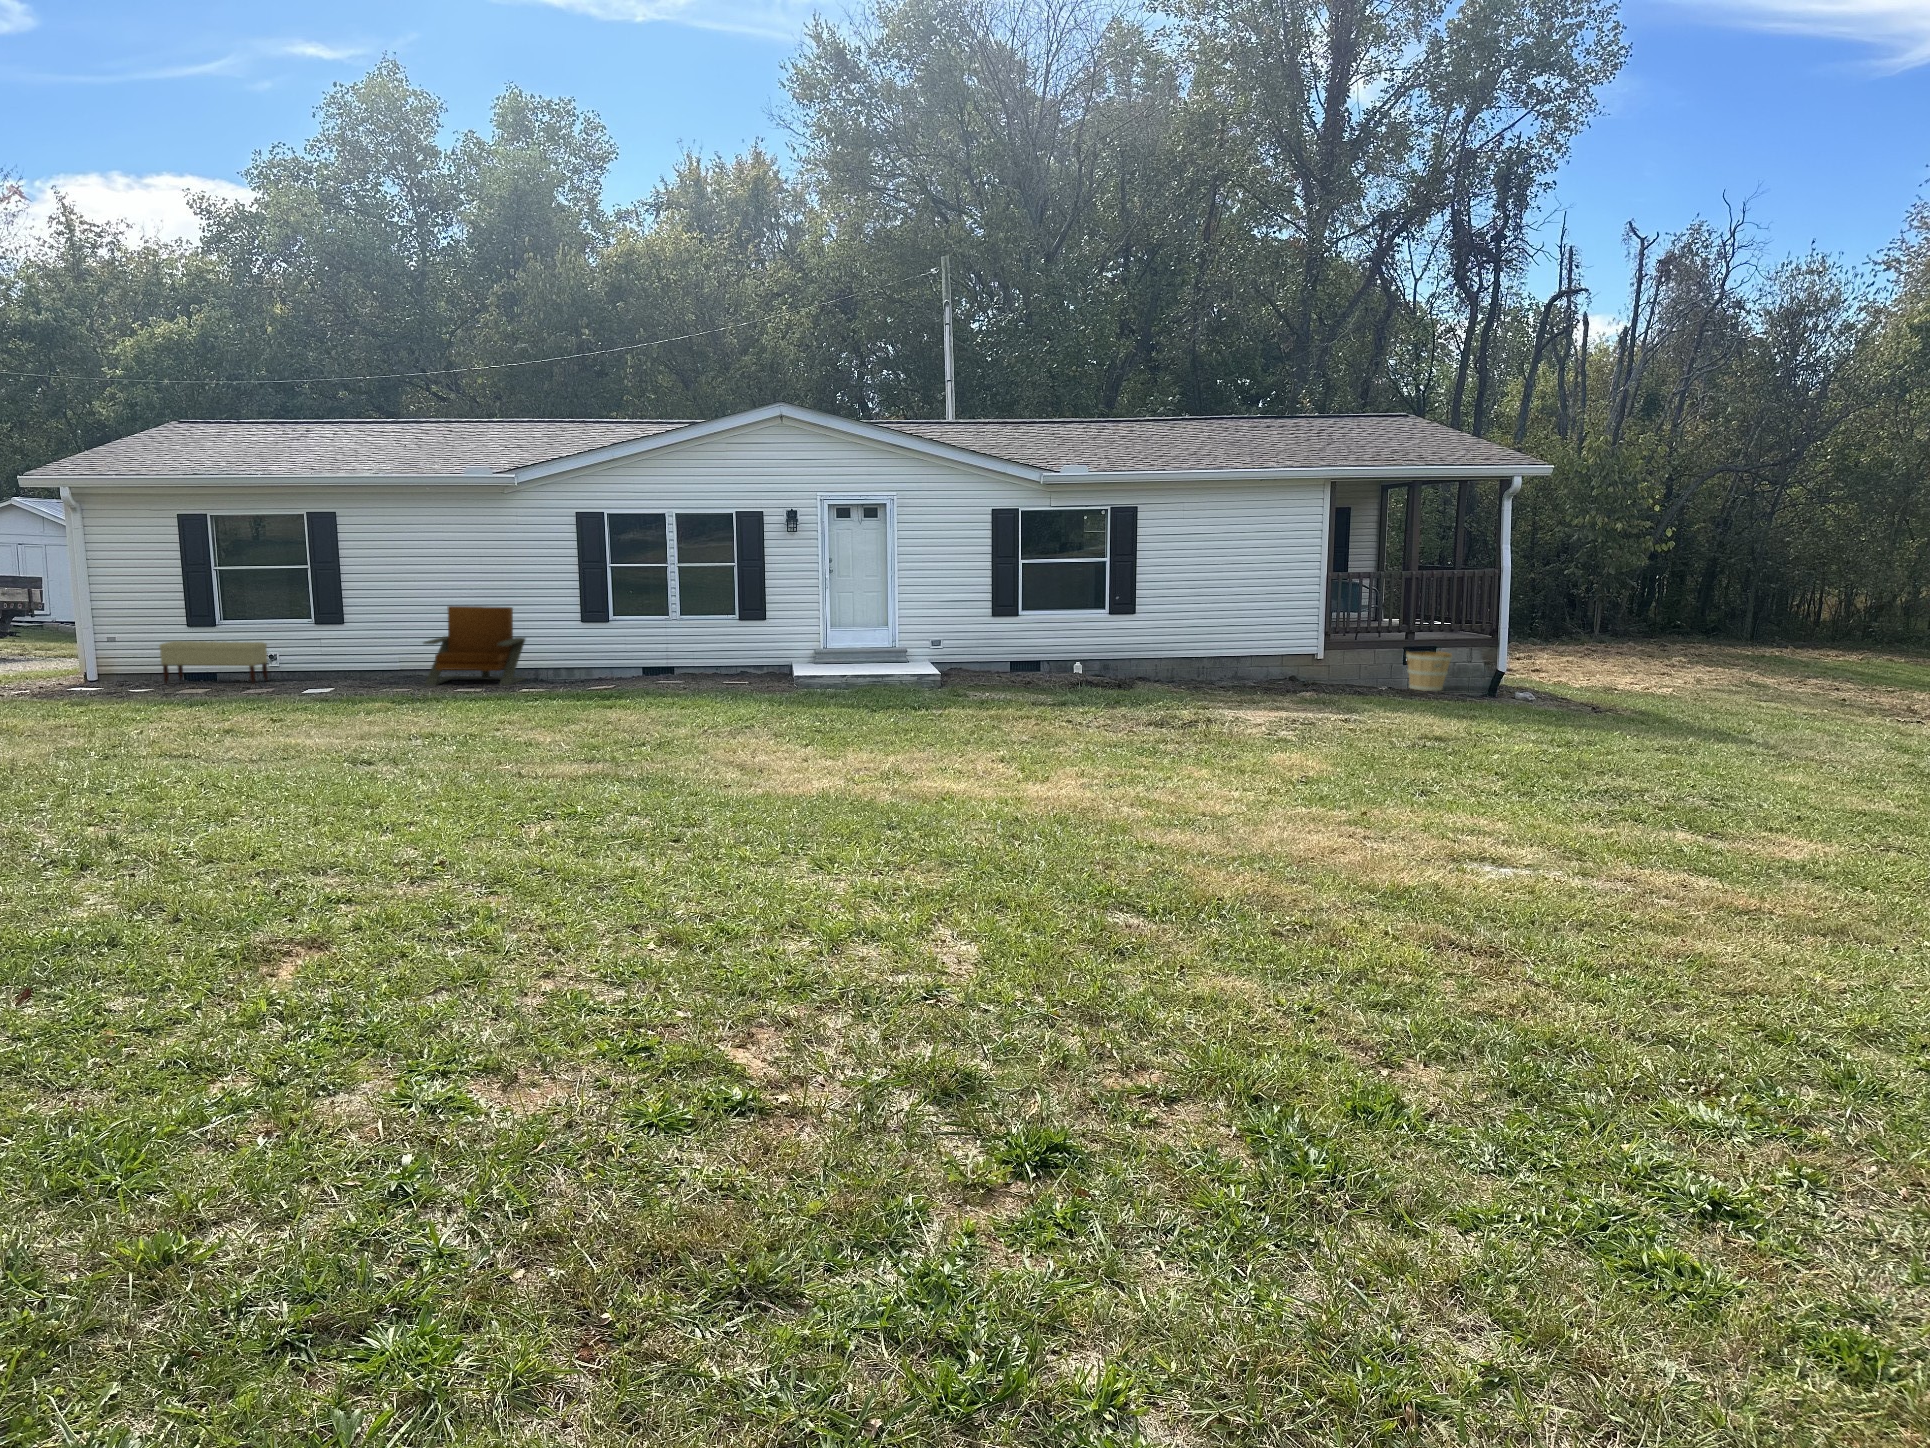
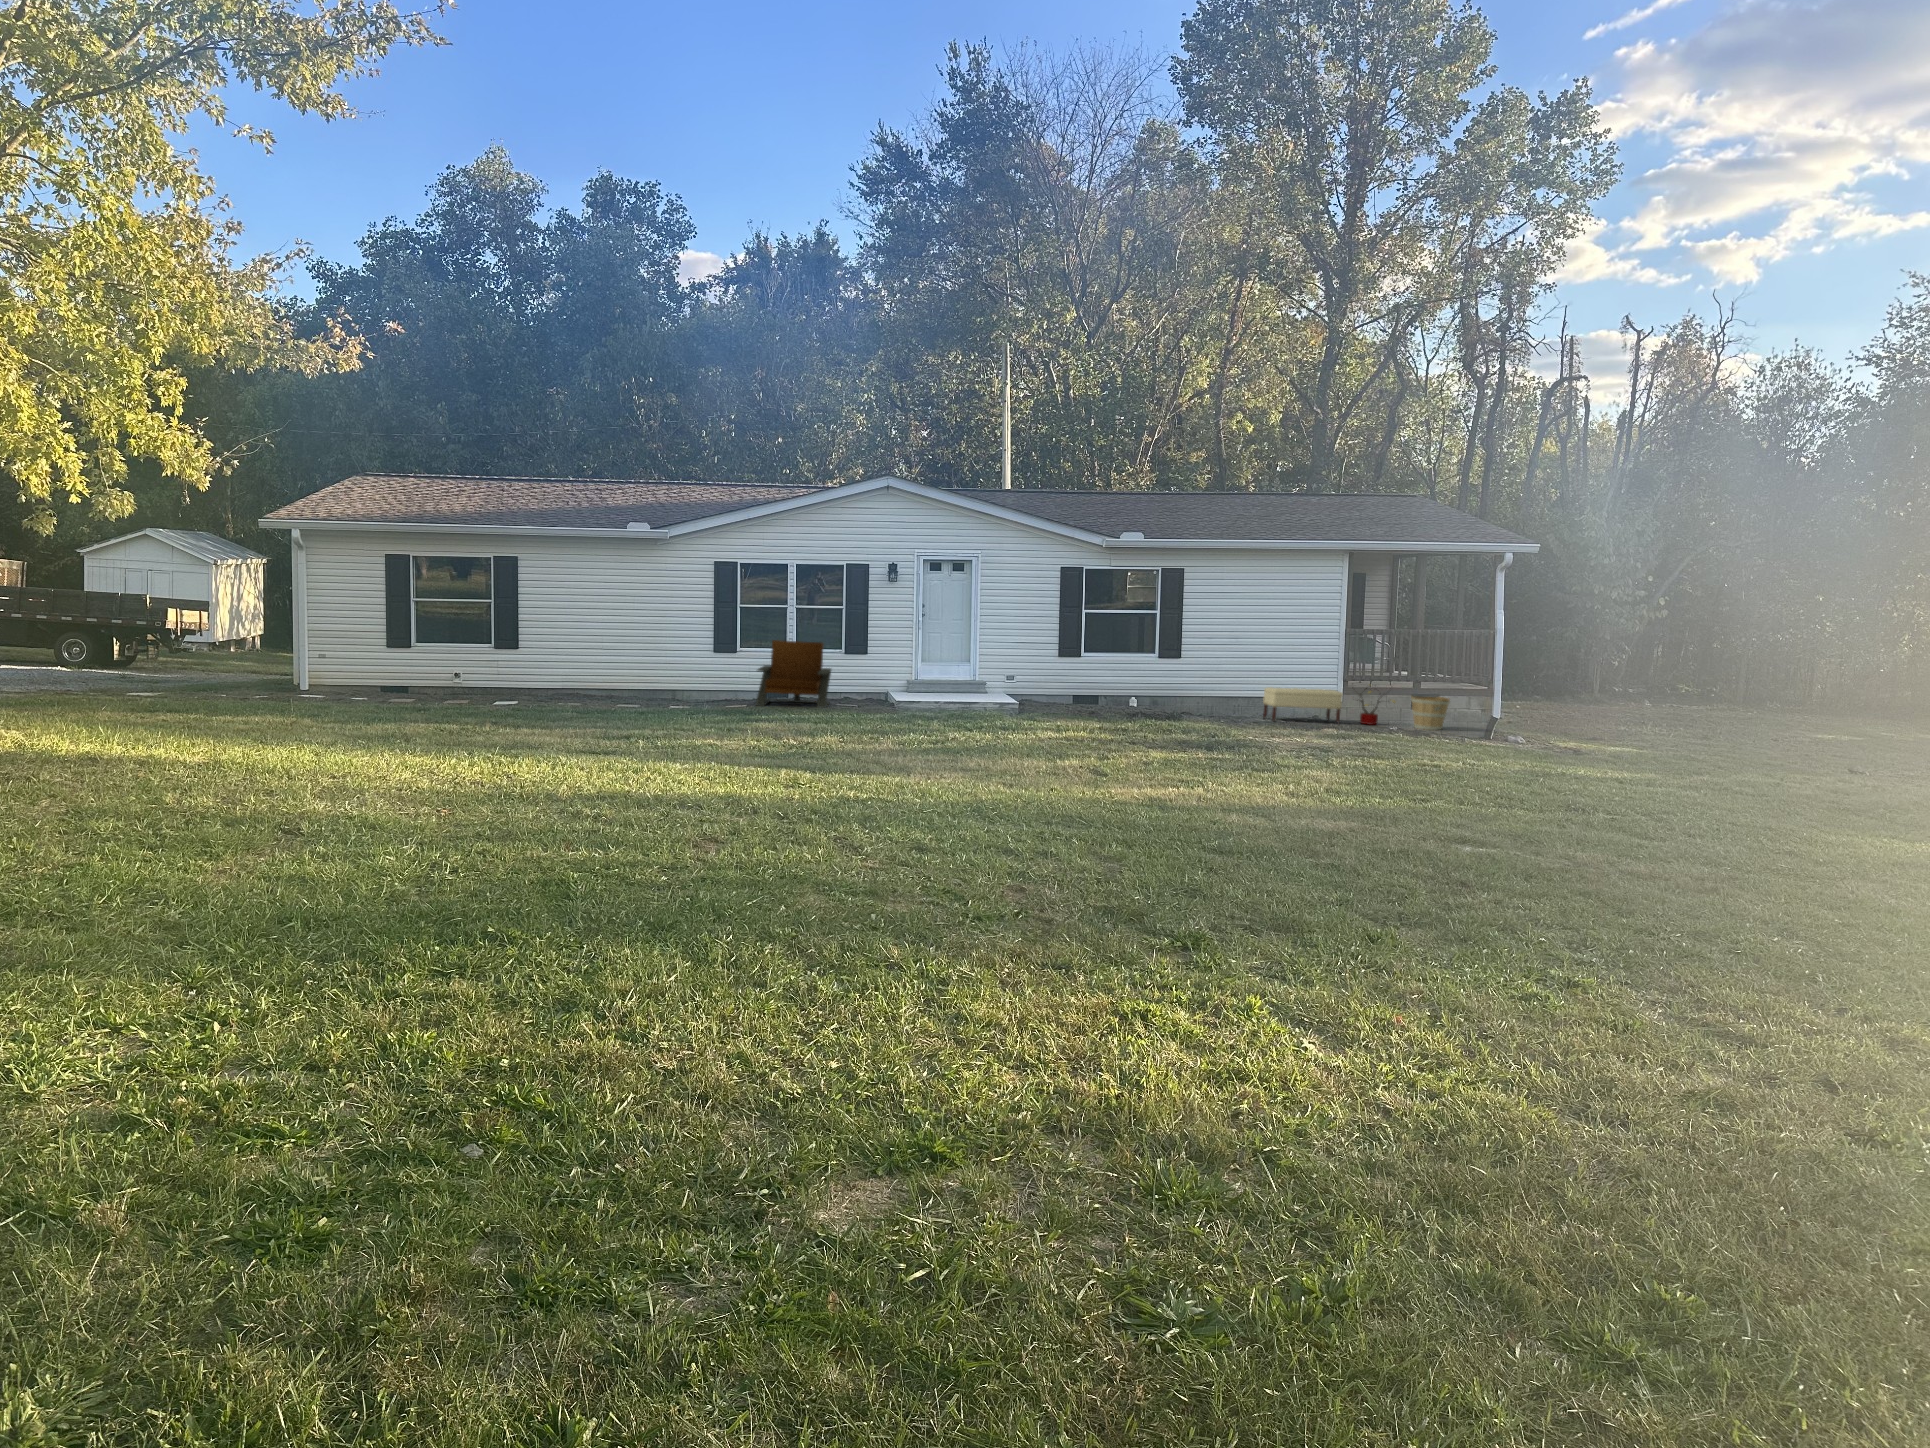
lounge chair: present [424,606,525,686] -> present [756,640,831,708]
decorative plant: none [1332,637,1389,686] -> present [1357,688,1380,725]
bench: present [159,641,268,684] -> present [1263,687,1343,723]

